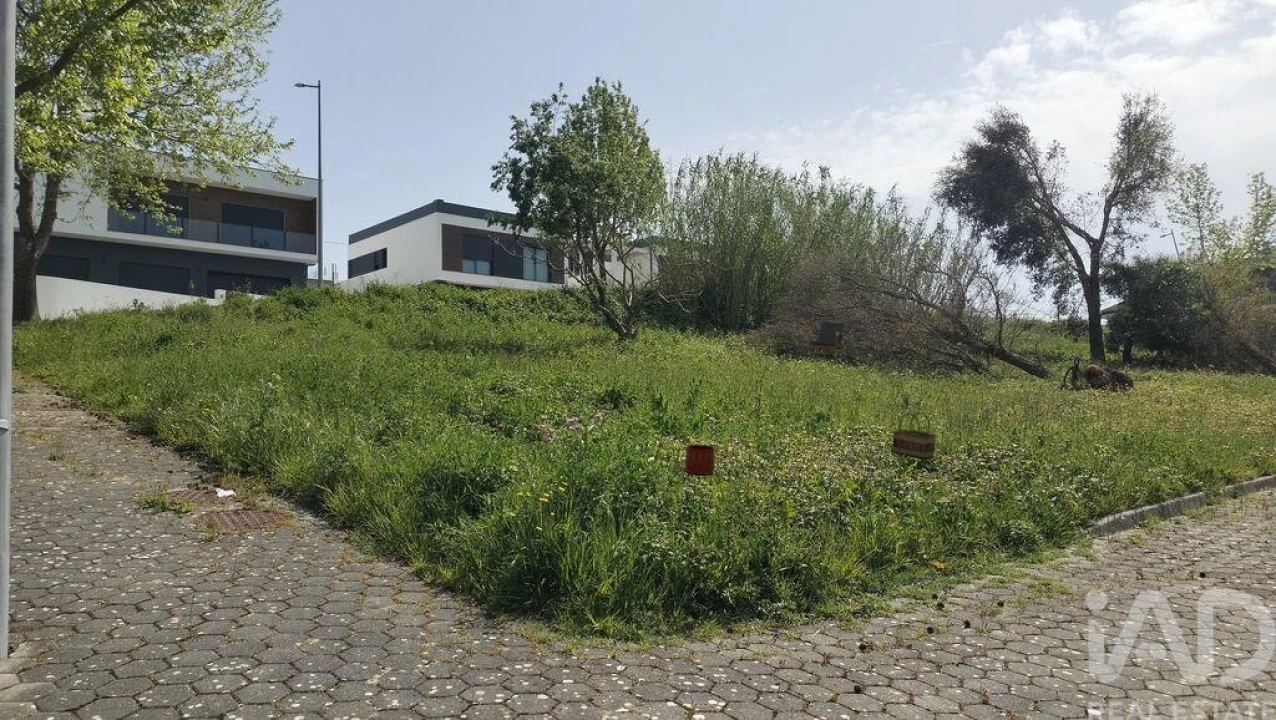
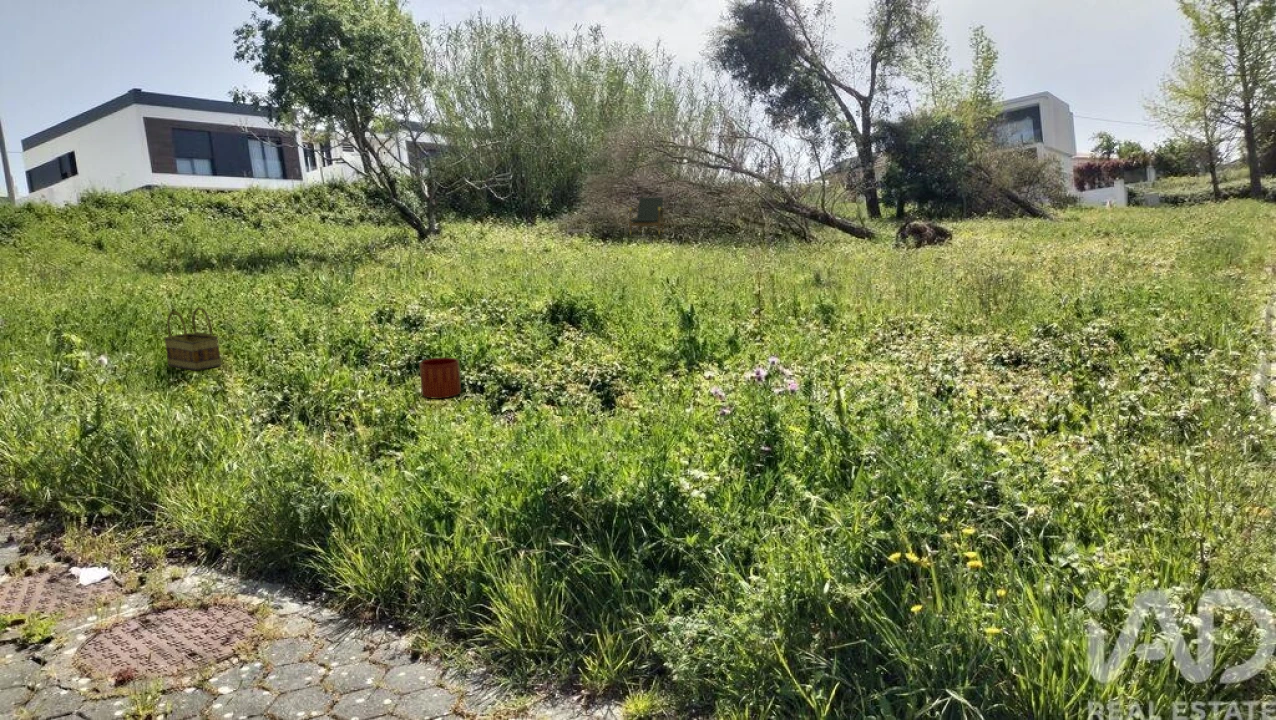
basket: present [892,412,936,458] -> present [164,307,221,370]
planter: present [685,444,715,475] -> present [420,358,461,399]

